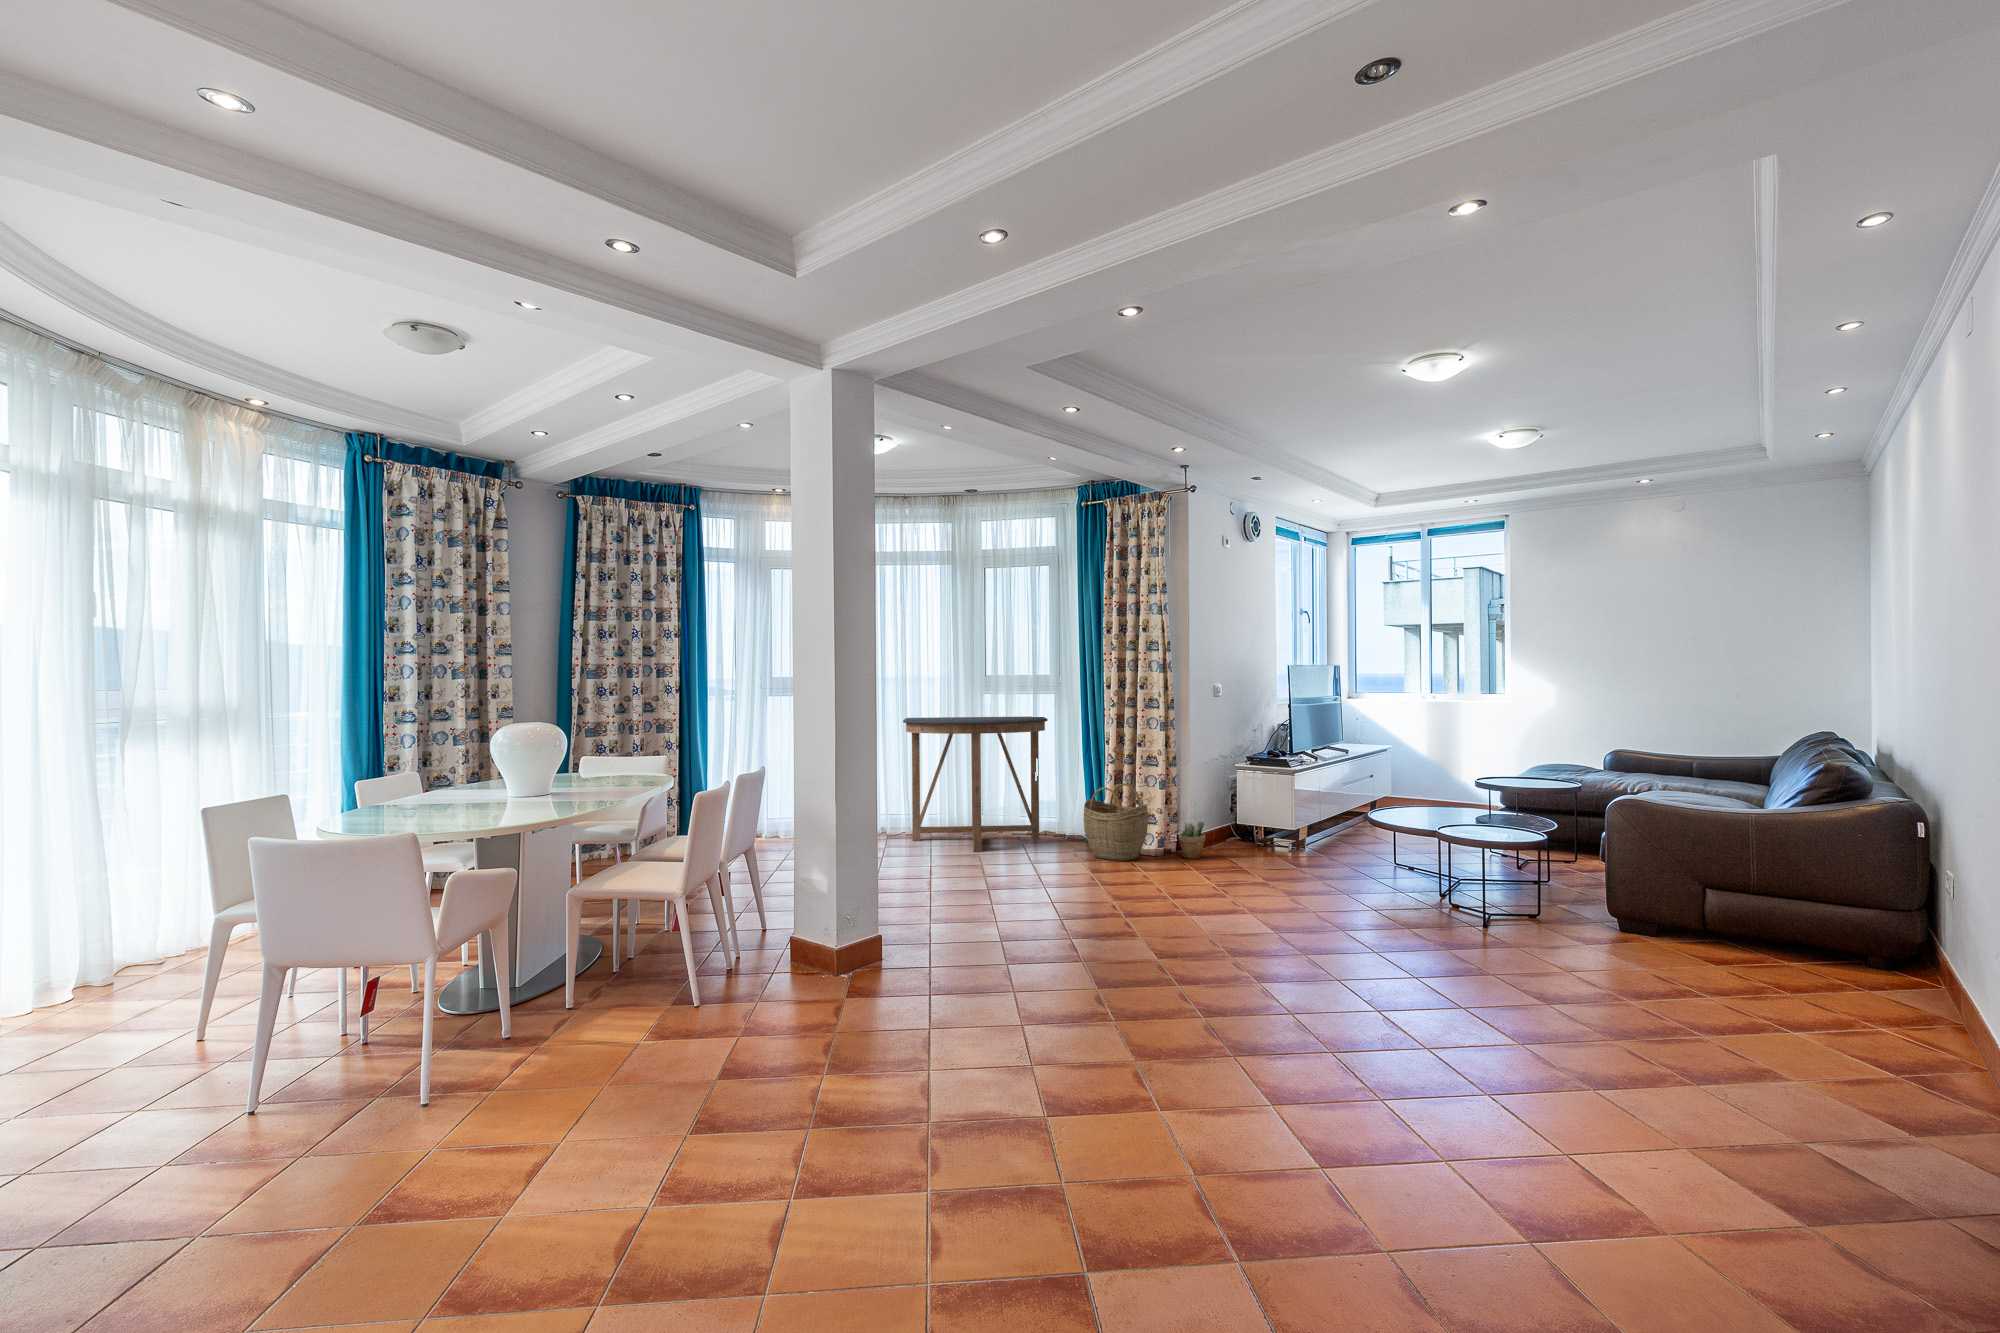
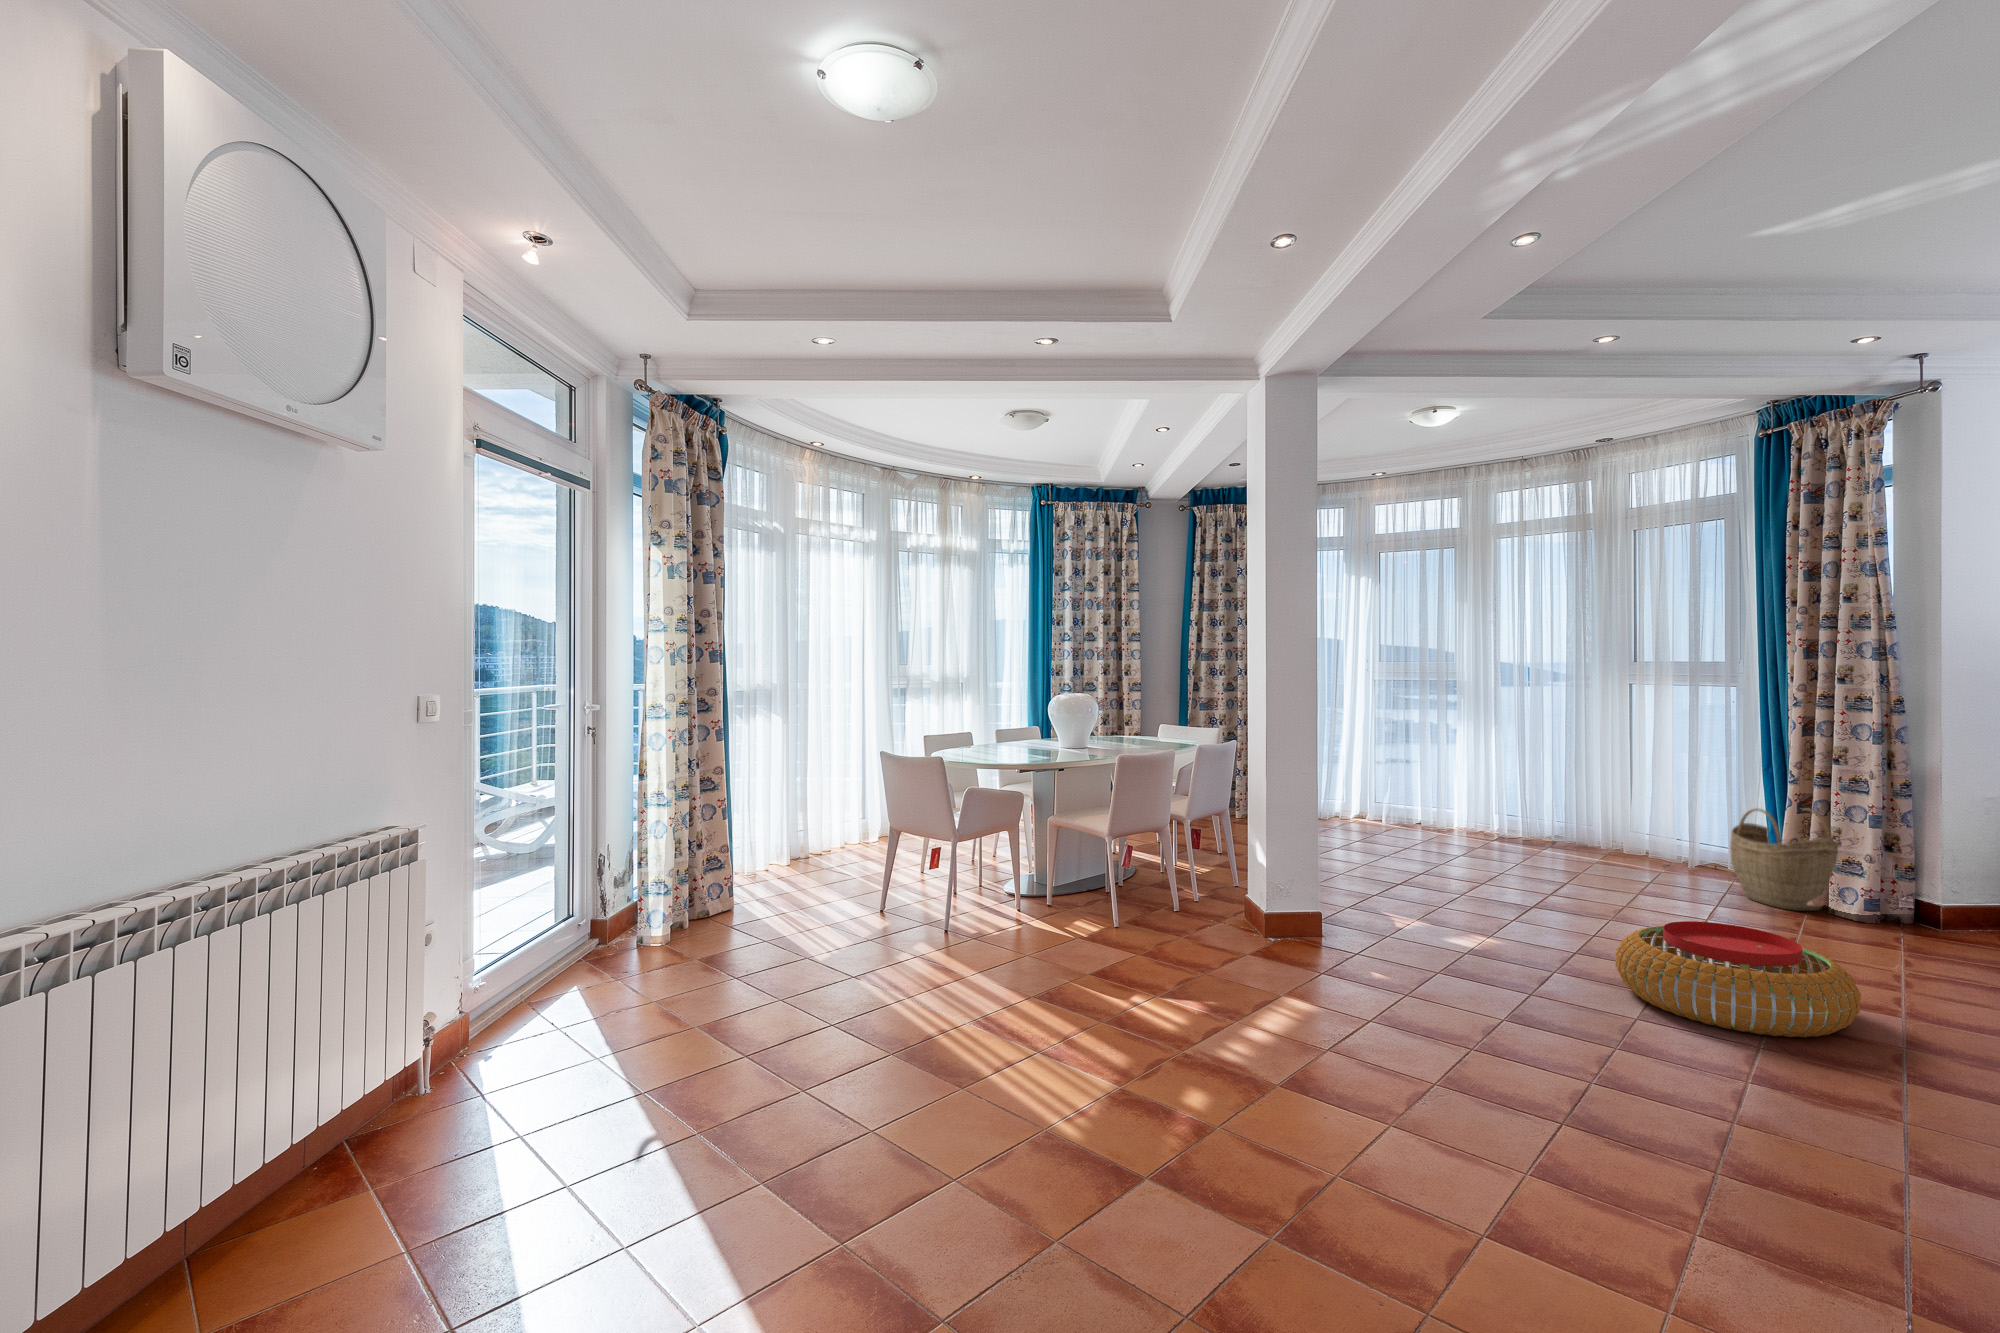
console table: present [903,716,1048,851] -> none [1504,707,1712,866]
potted plant: present [1179,821,1205,859] -> none [1900,876,1955,930]
pouf: none [1121,879,1270,959] -> present [1616,921,1861,1037]

